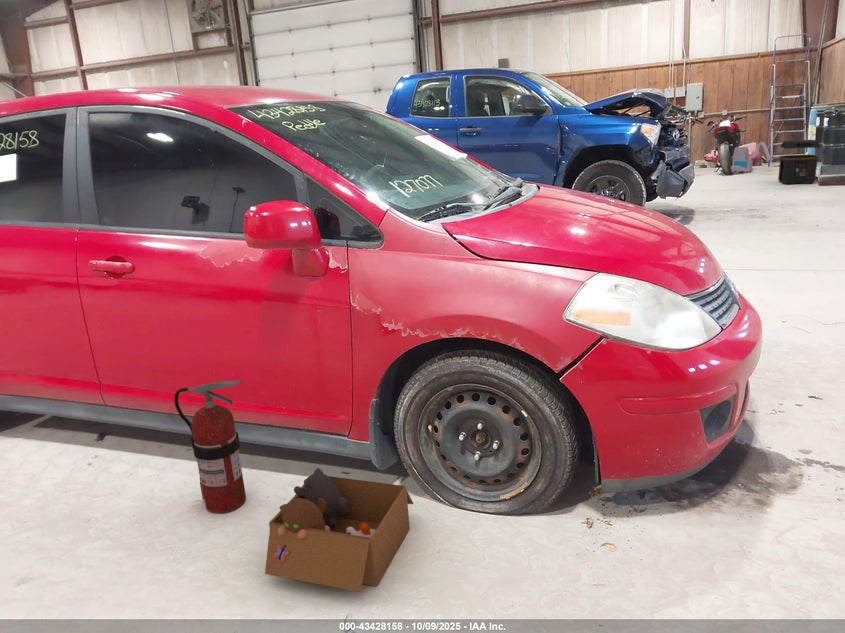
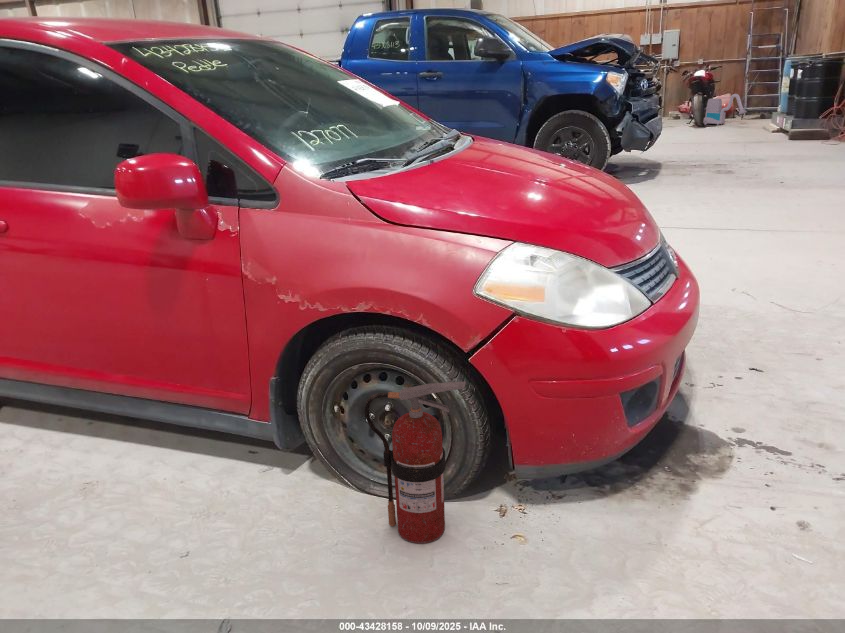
toolbox: present [778,140,820,184] -> none [749,92,792,138]
fire extinguisher: present [174,380,246,513] -> present [365,381,466,544]
cardboard box: present [265,468,413,591] -> none [142,451,318,591]

